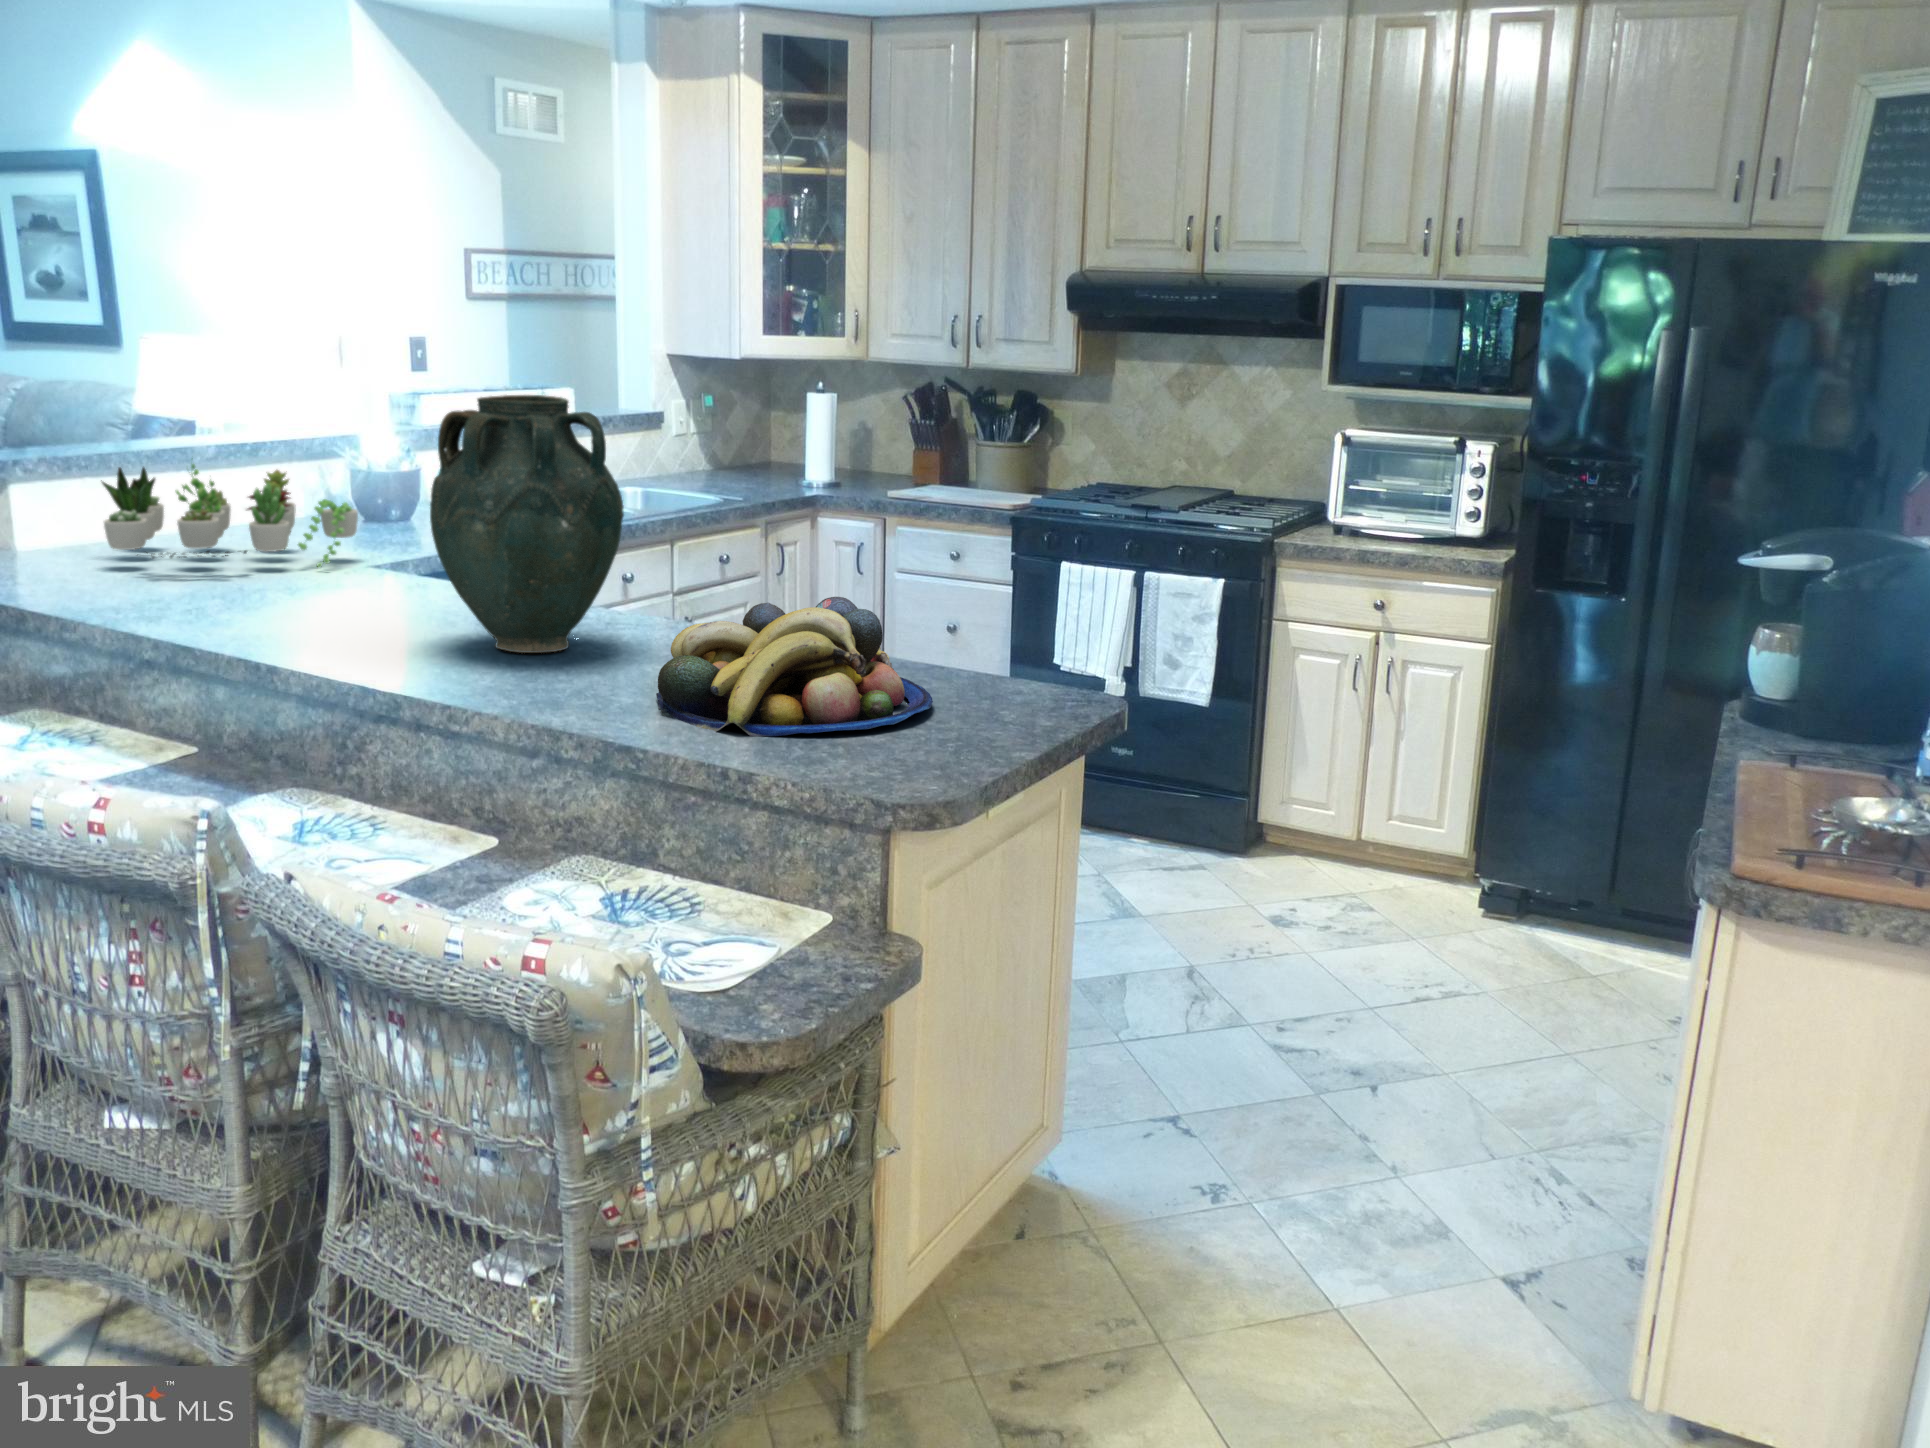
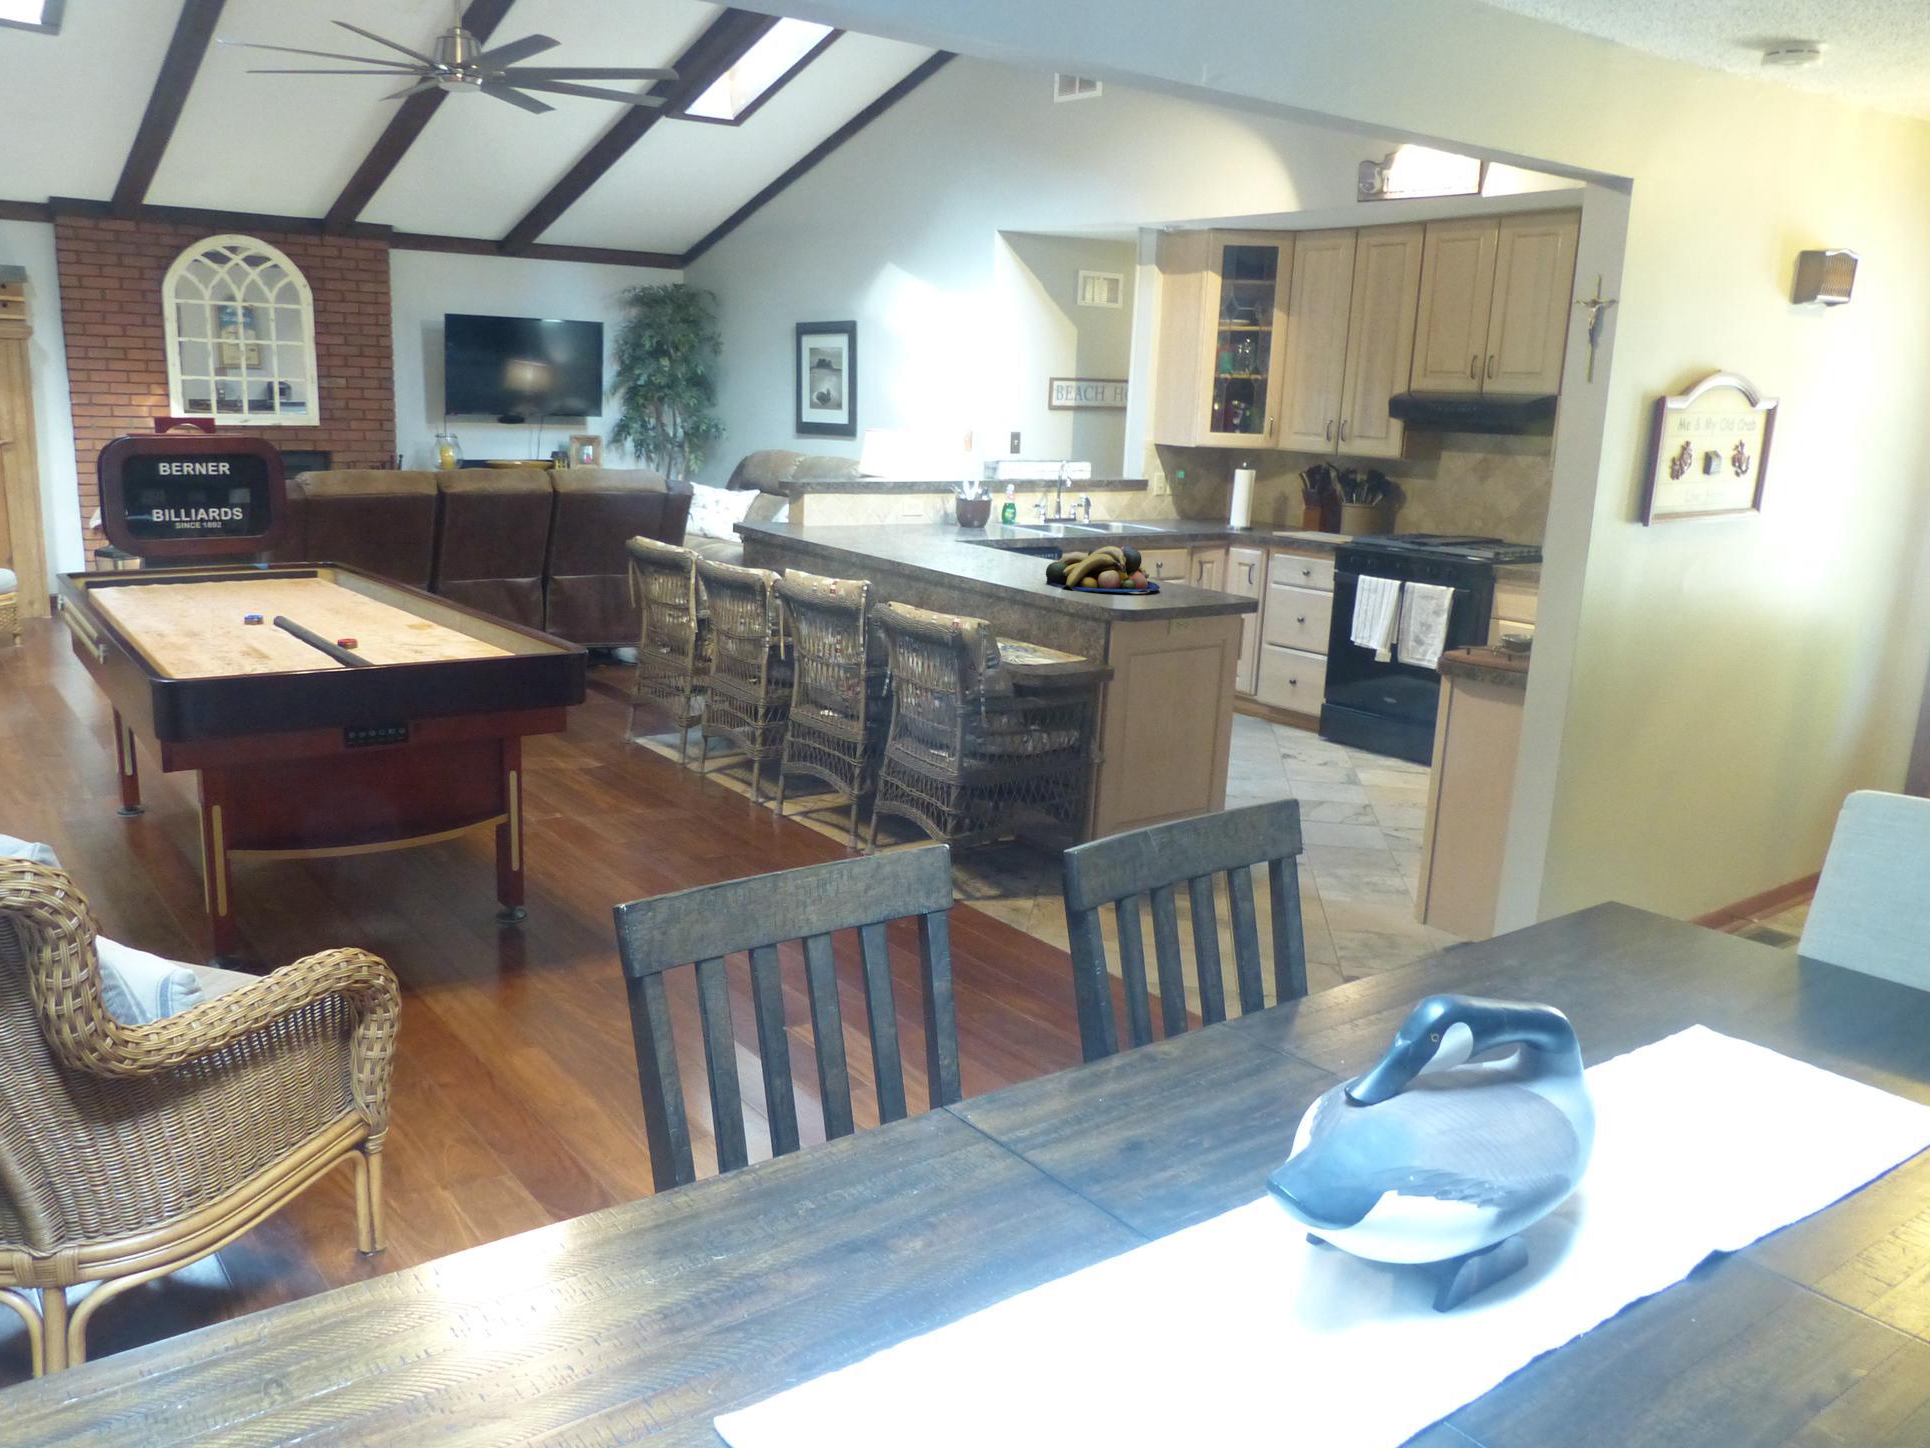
vase: present [430,395,624,653] -> none [976,459,1053,568]
succulent plant: present [102,464,358,568] -> none [854,487,957,540]

